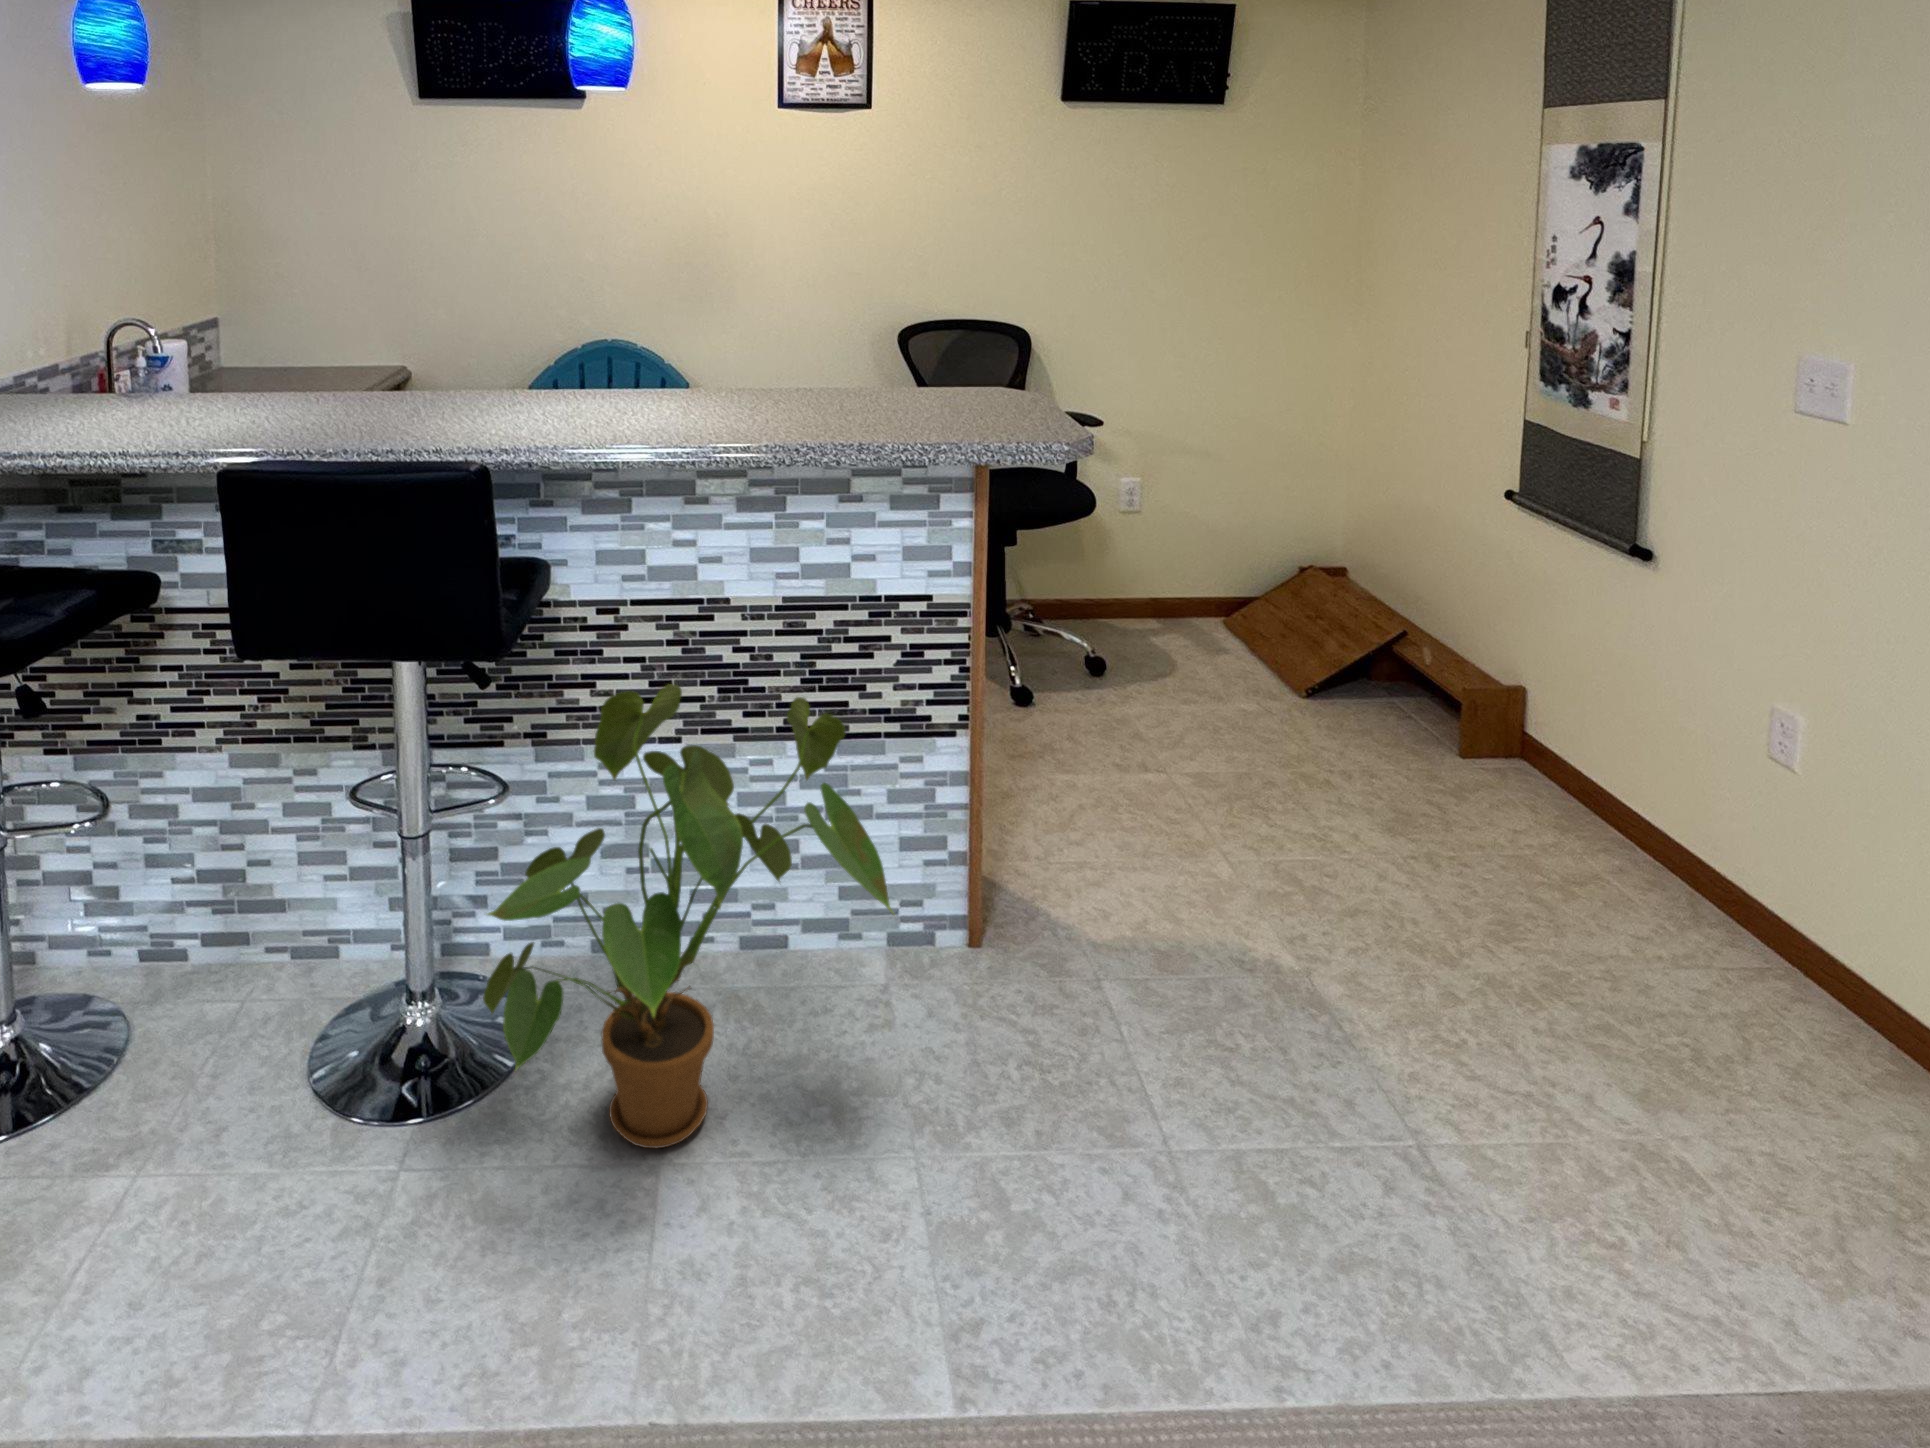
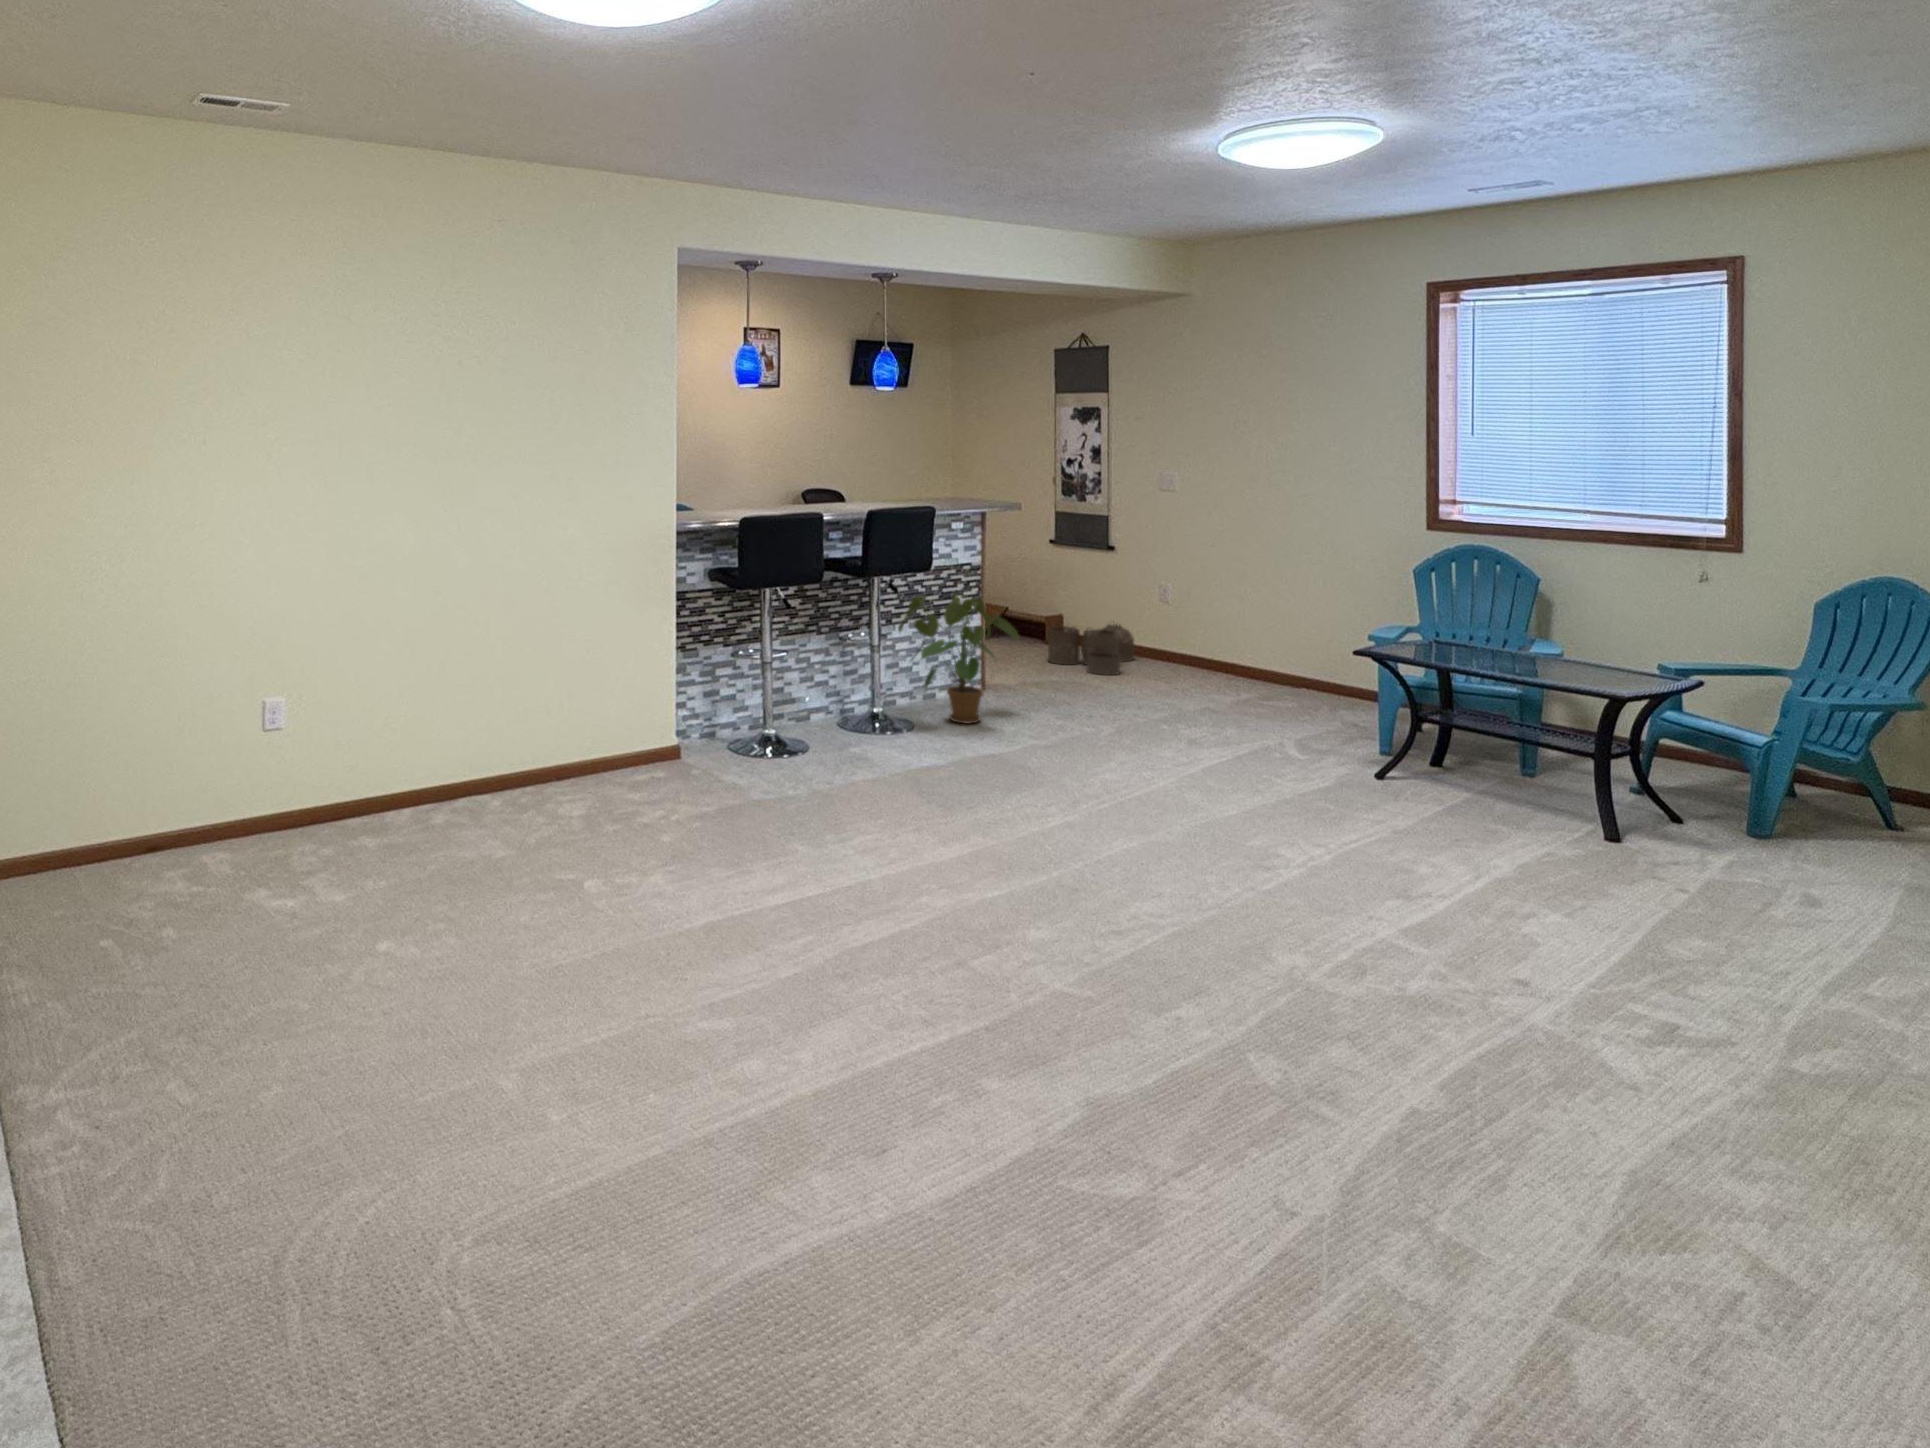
woven basket: none [1365,733,1667,978] -> present [1048,624,1134,675]

